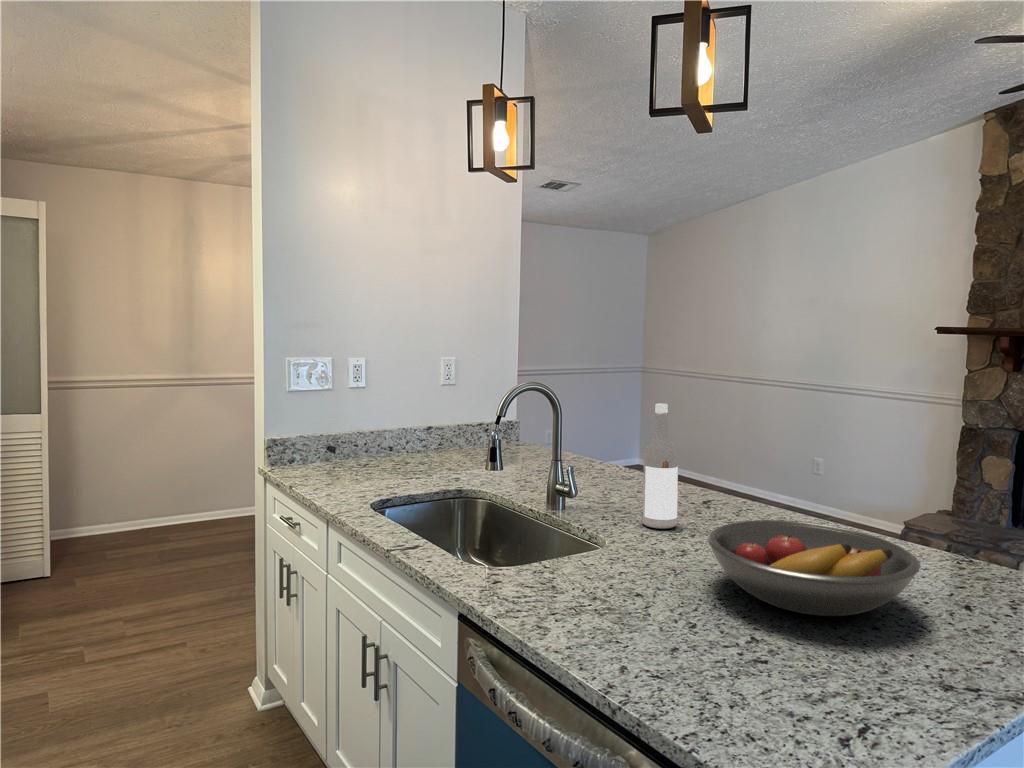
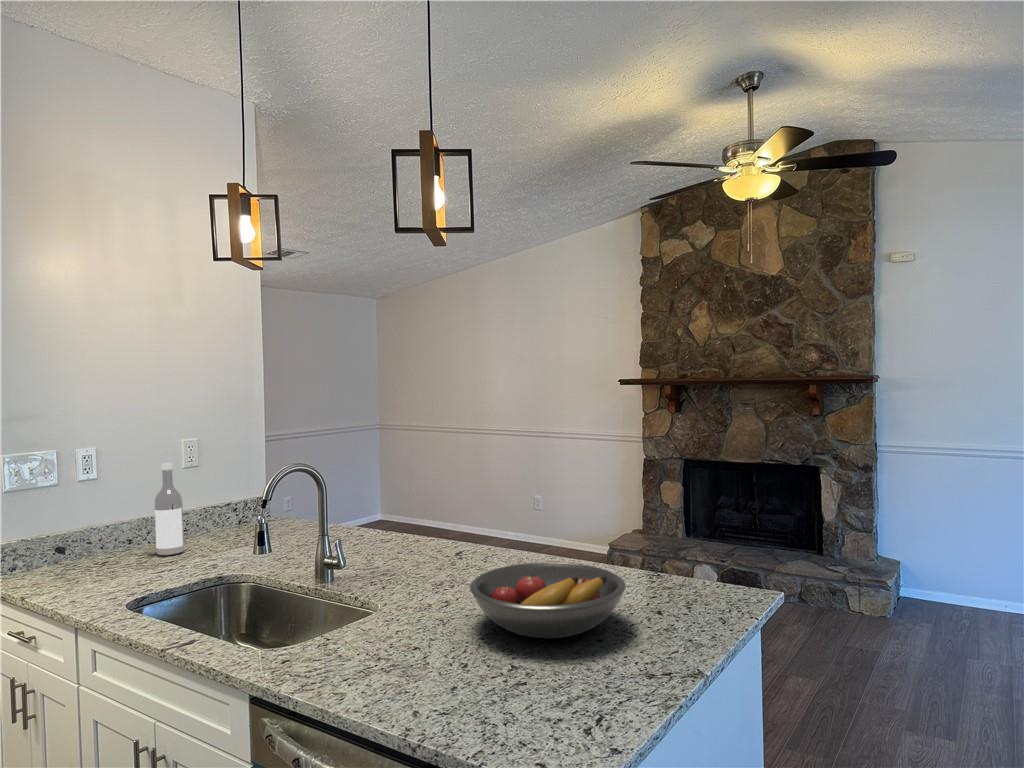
wine bottle: present [643,404,678,529] -> present [155,463,184,556]

